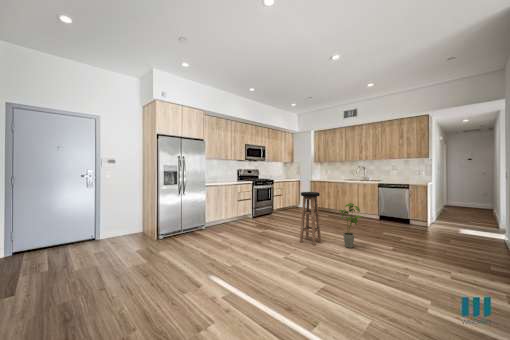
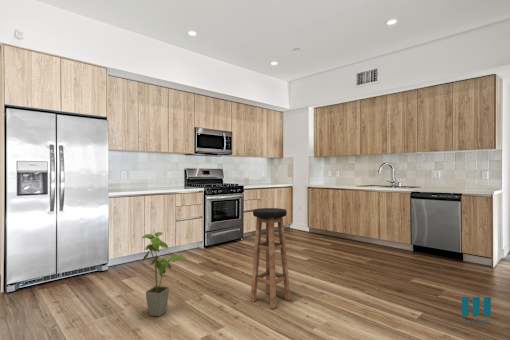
house plant: present [339,203,362,248] -> present [142,232,186,316]

